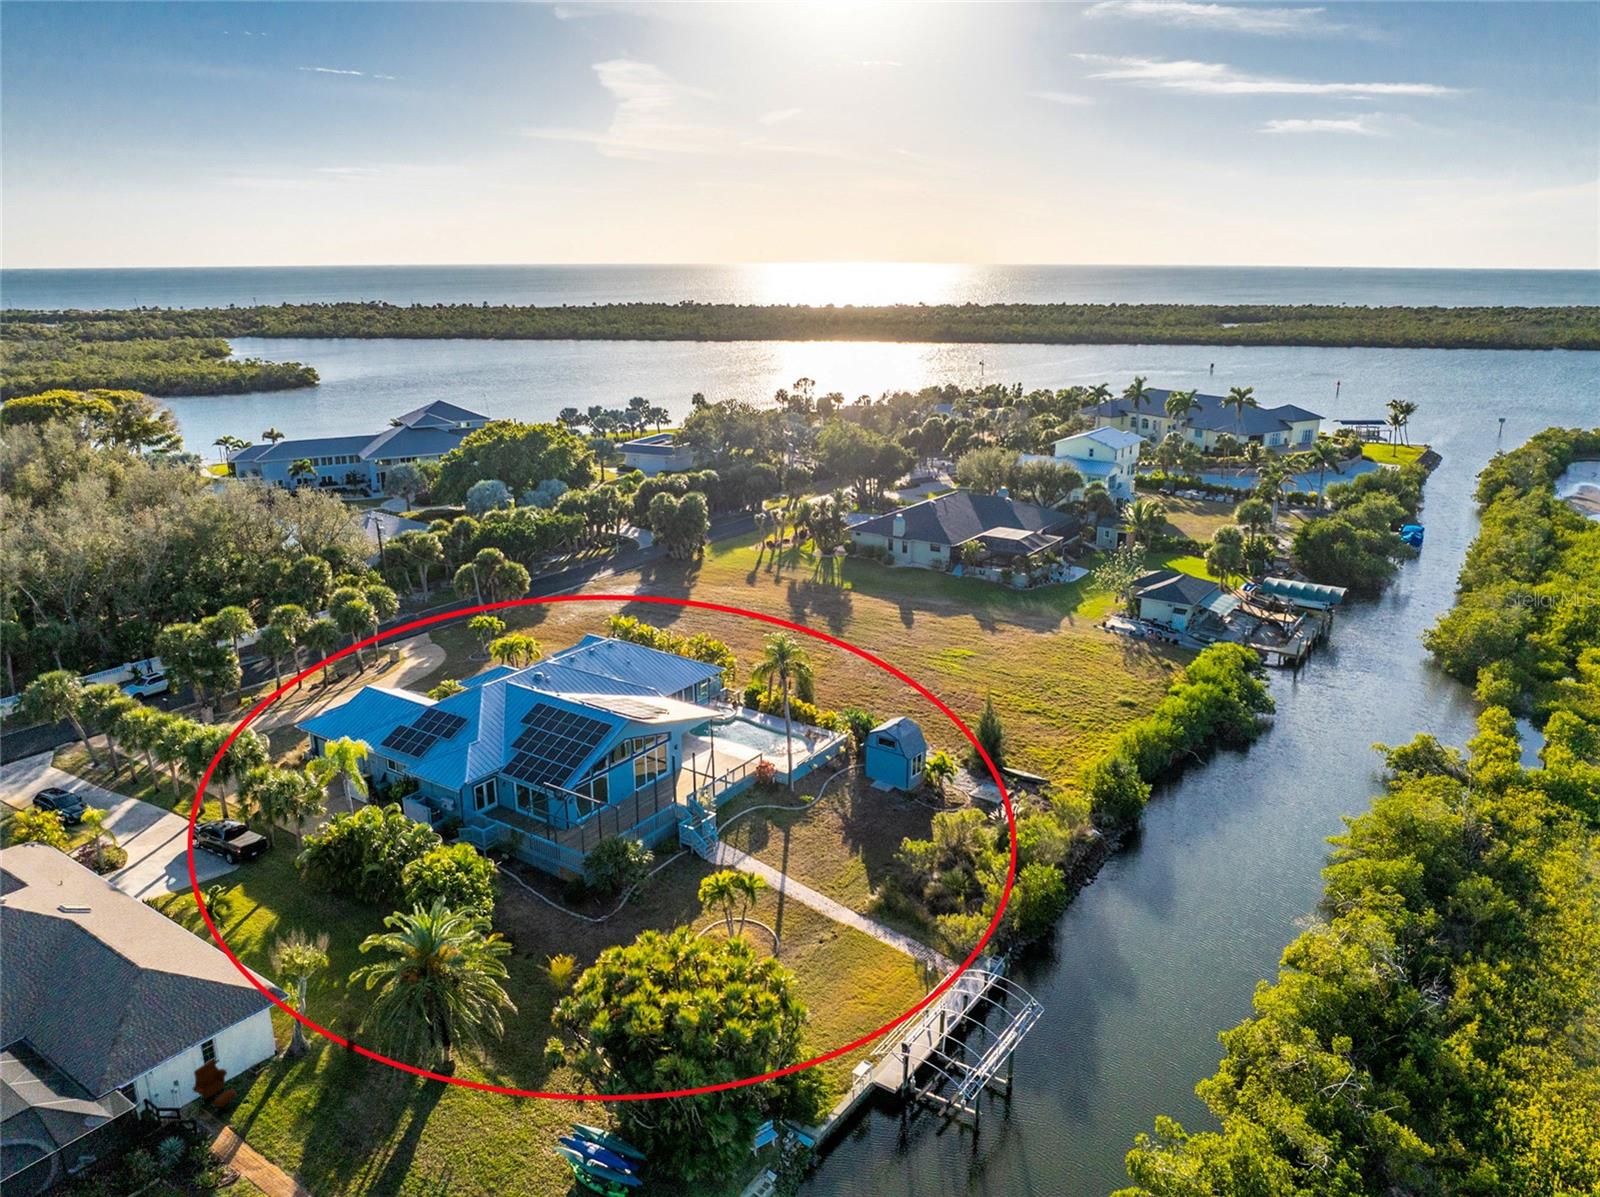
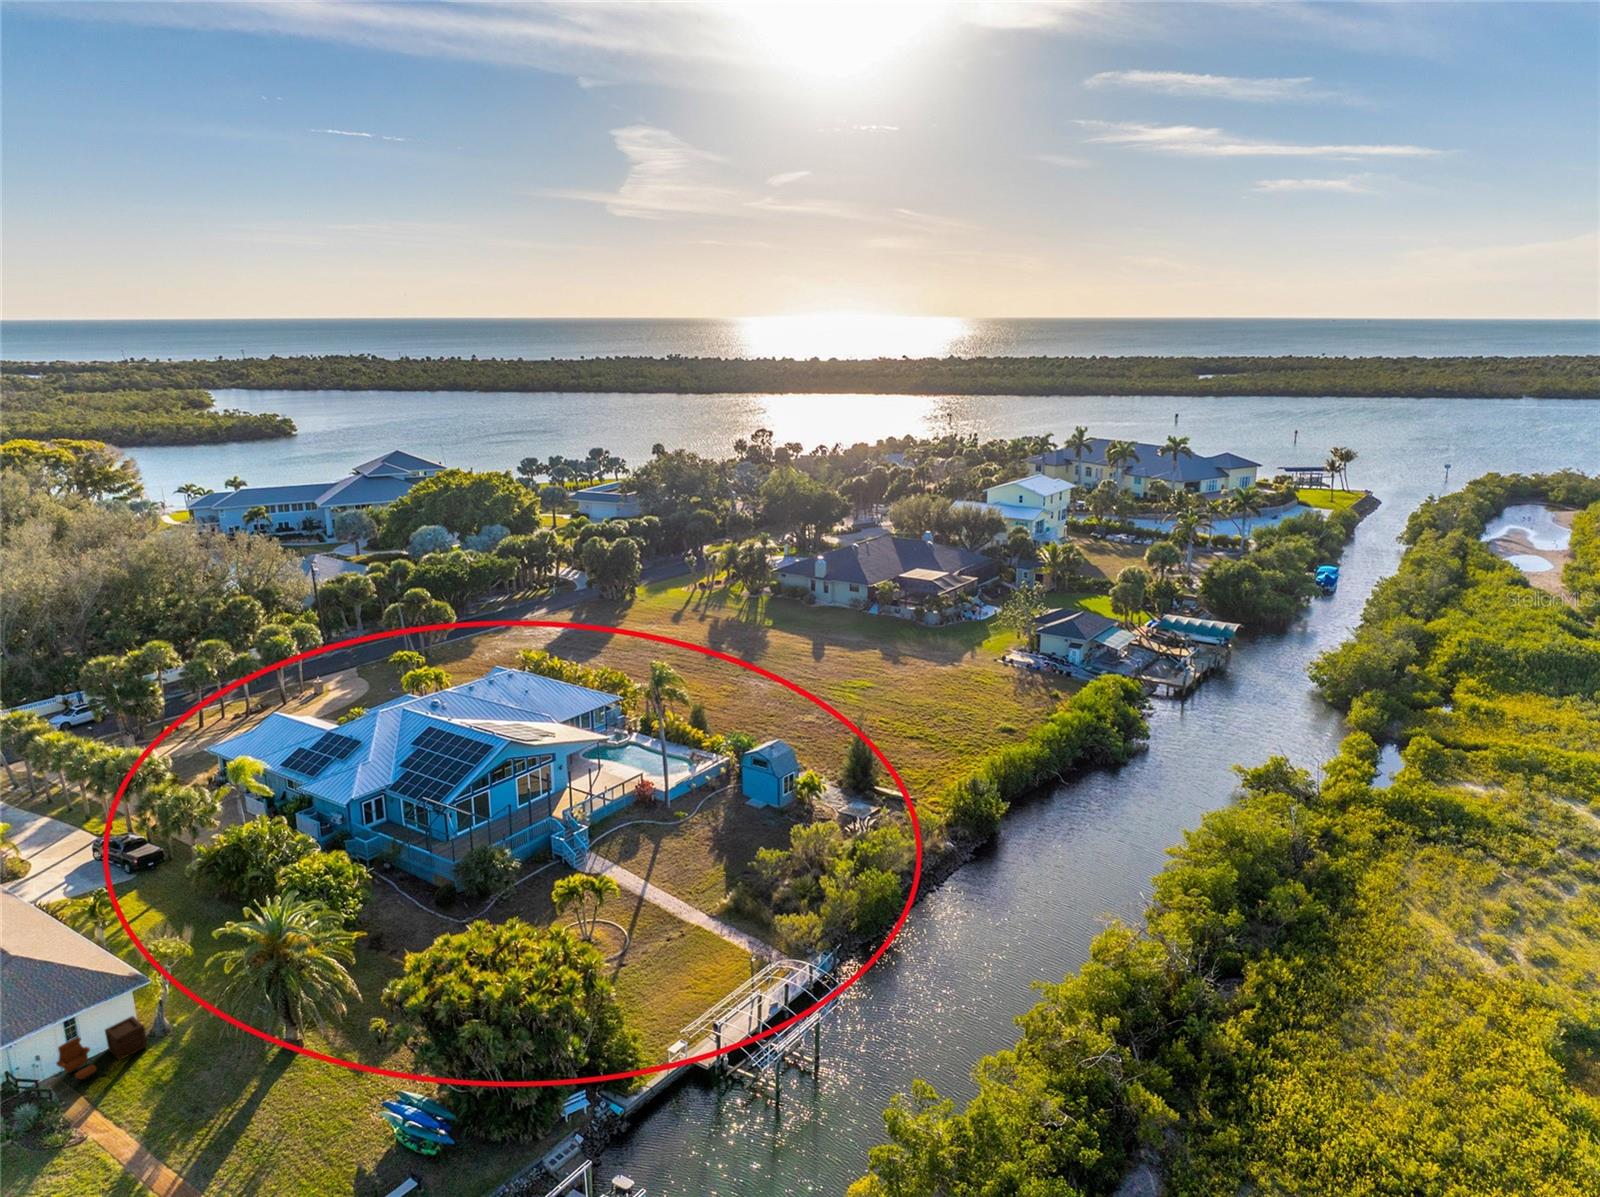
potted tree: present [342,1016,361,1045] -> none [201,1000,222,1029]
wooden crate: none [240,1032,286,1083] -> present [105,1016,147,1060]

